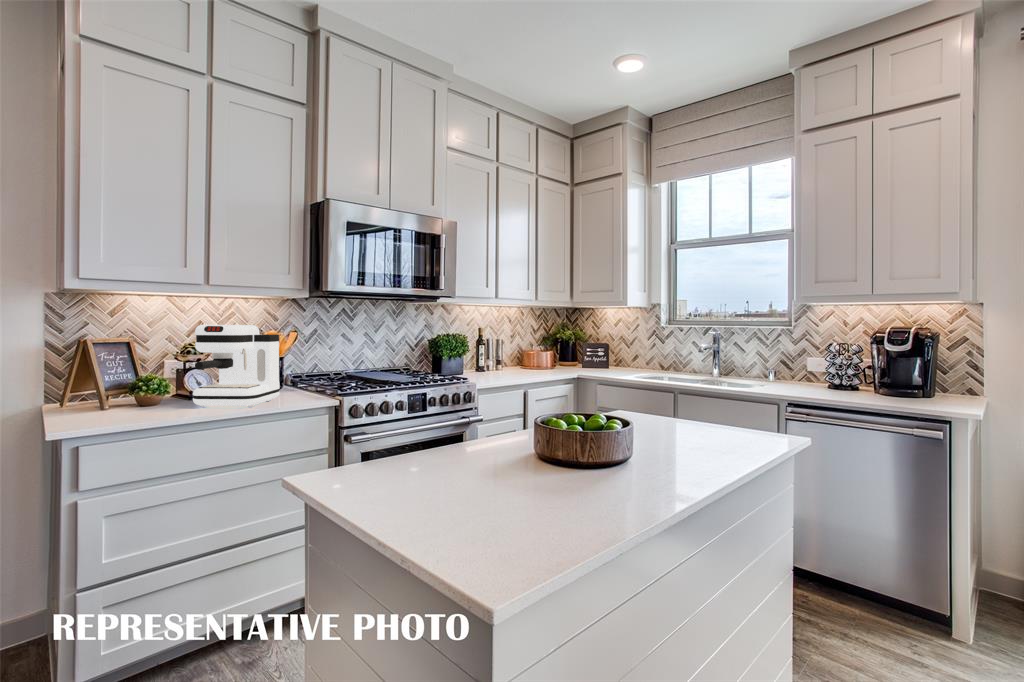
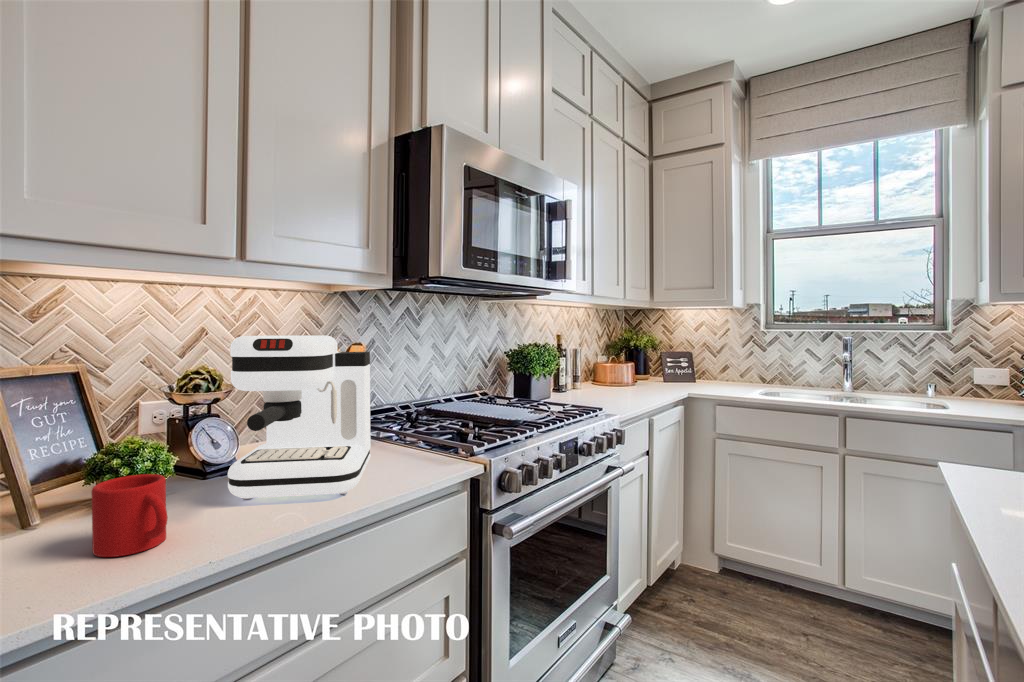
mug: none [125,387,157,418] -> present [92,474,167,557]

